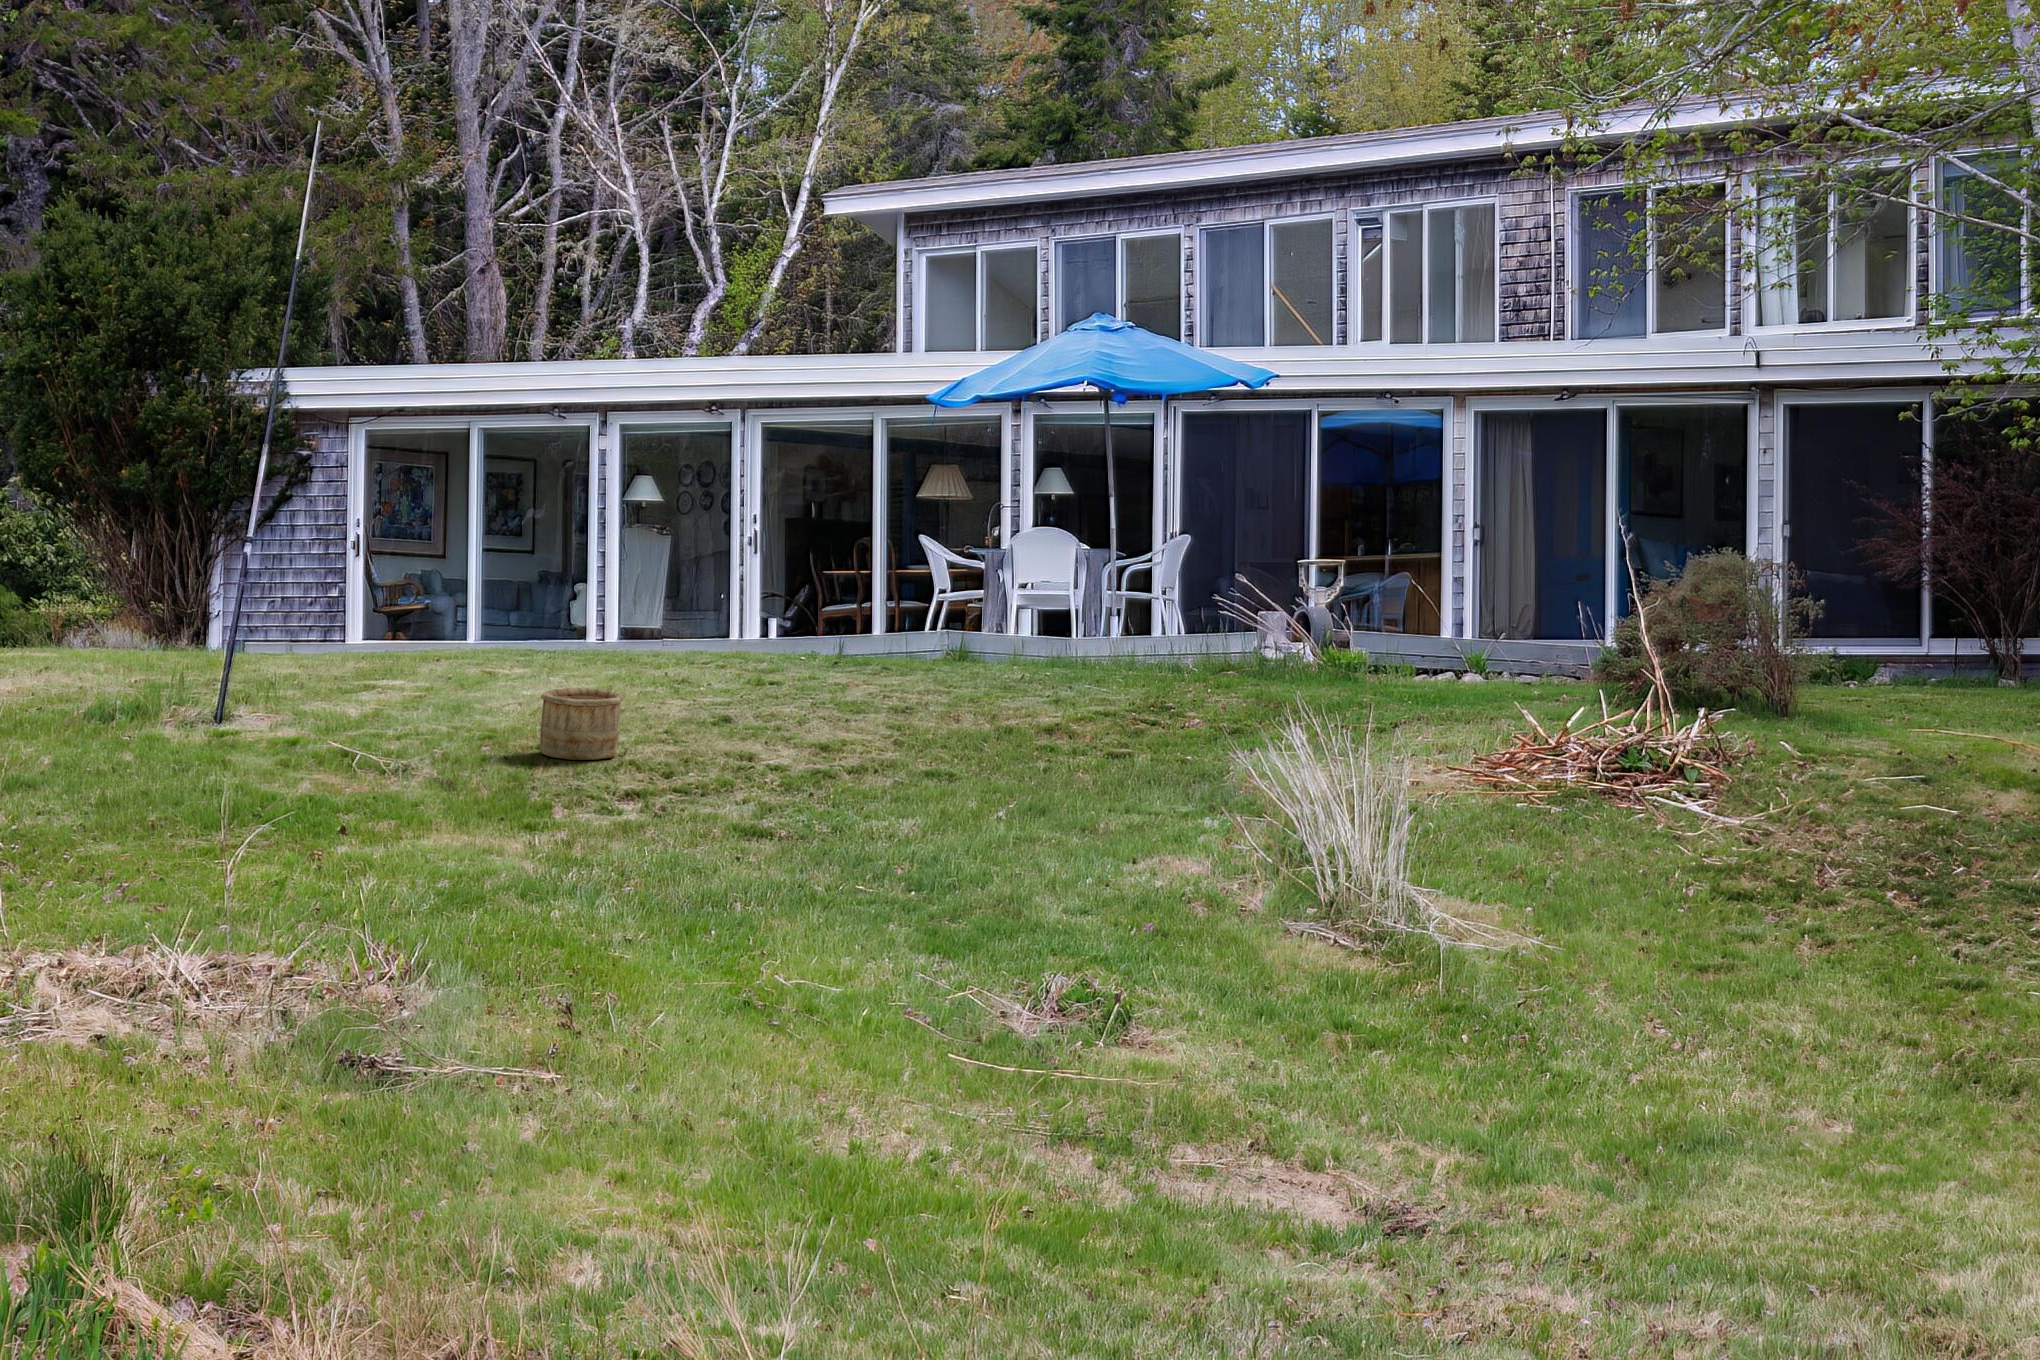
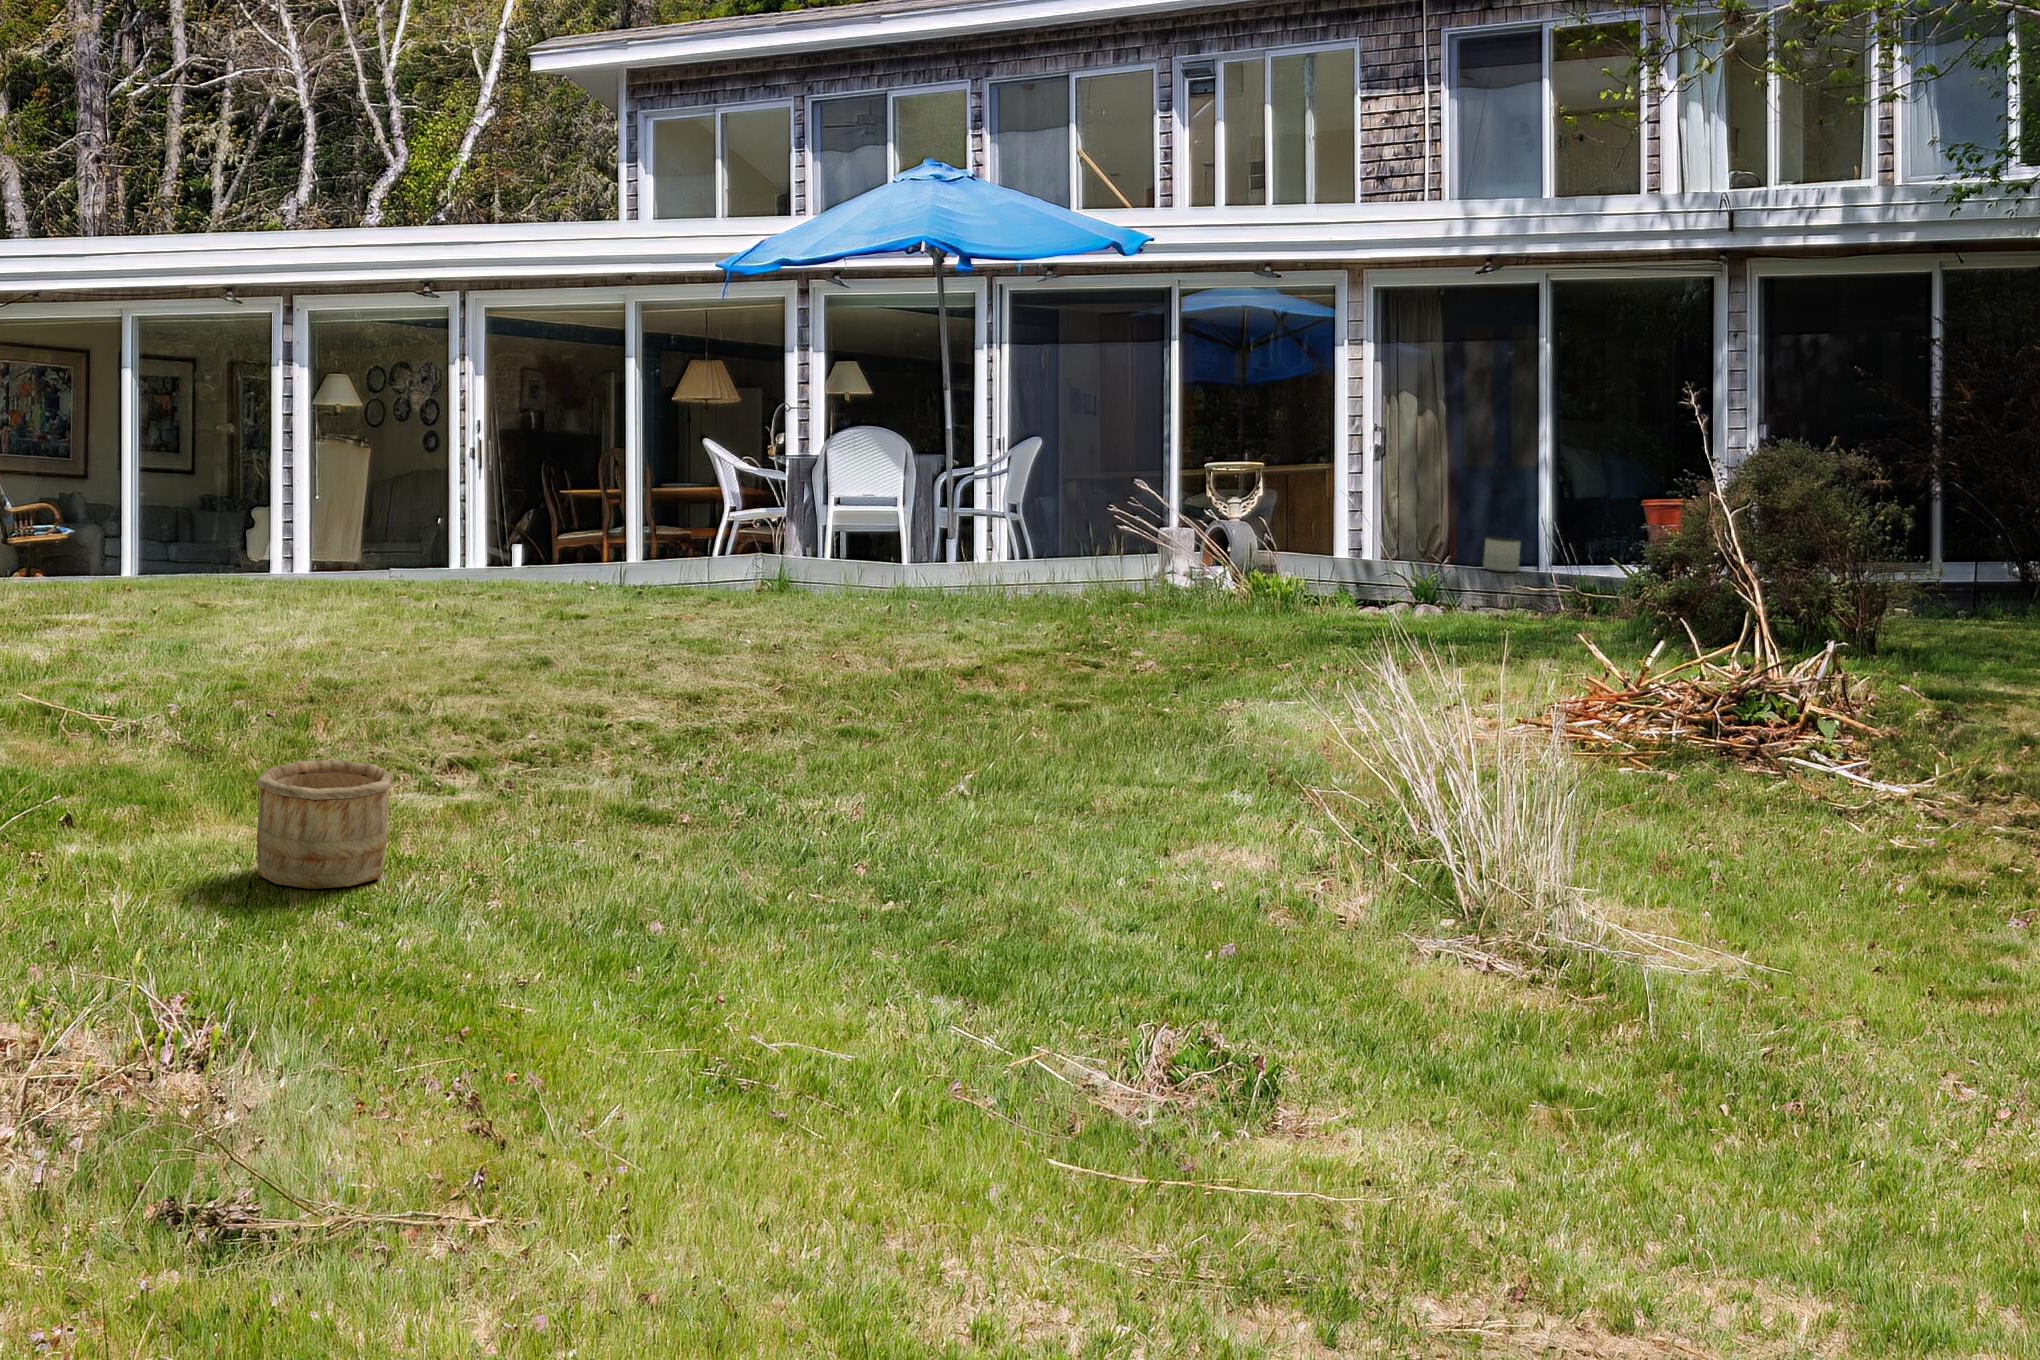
planter: none [1560,618,1590,646] -> present [1483,537,1520,572]

